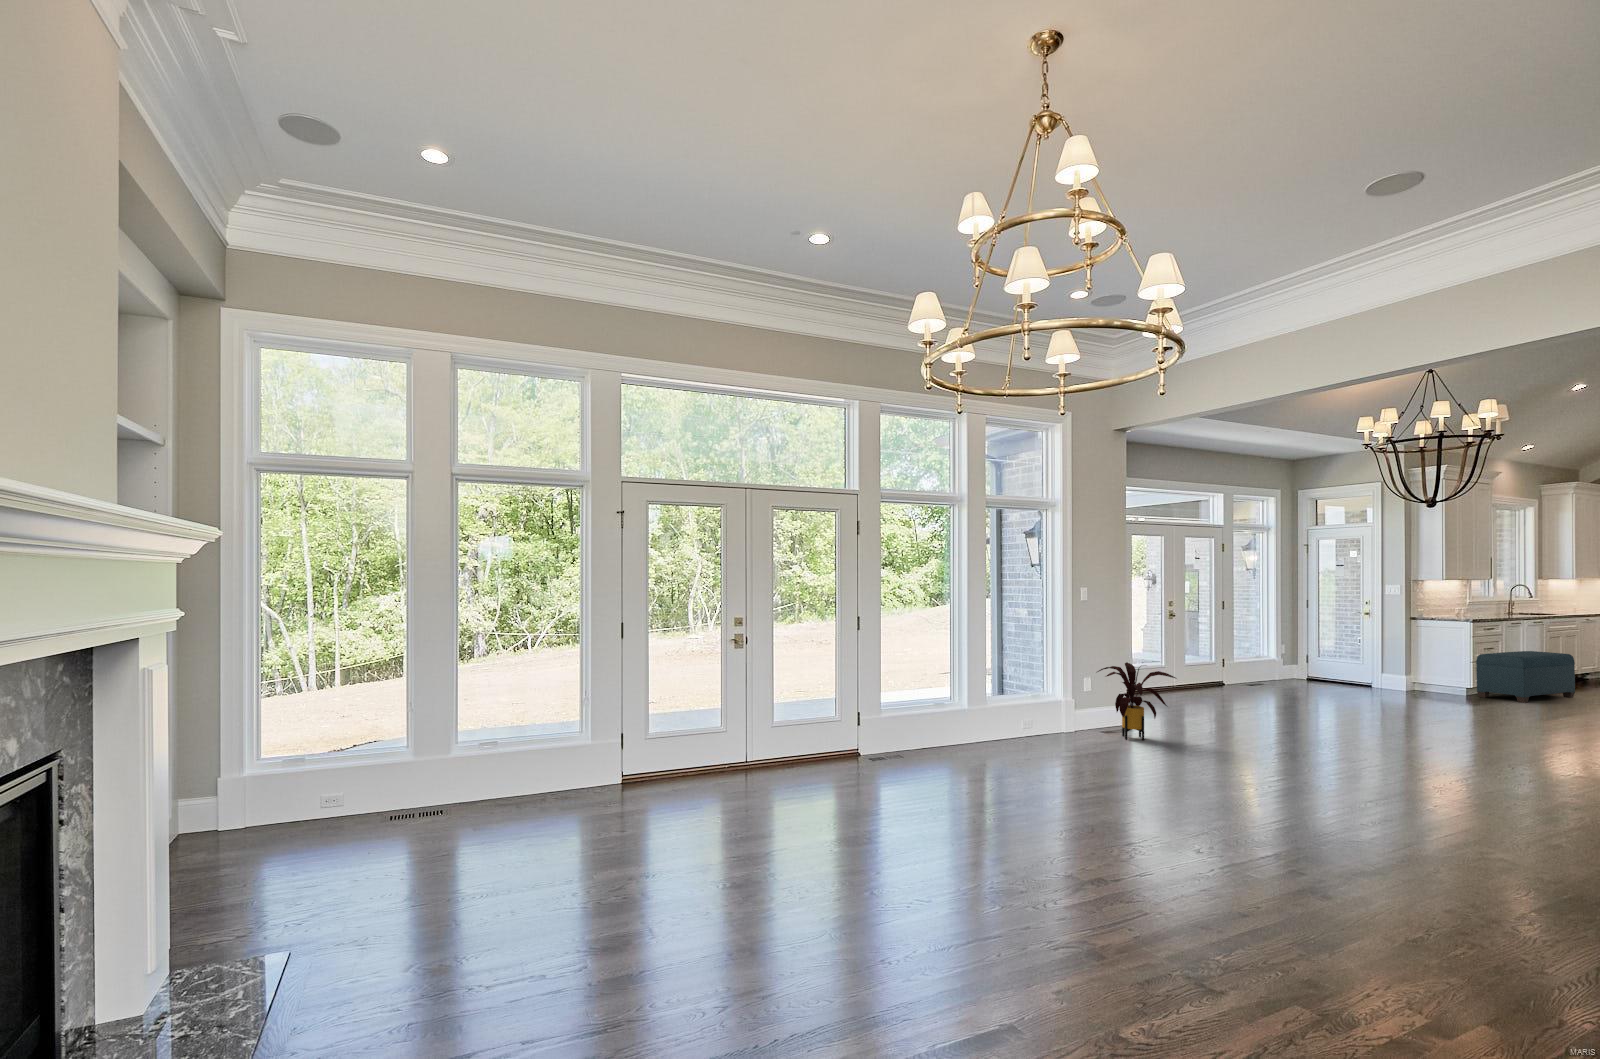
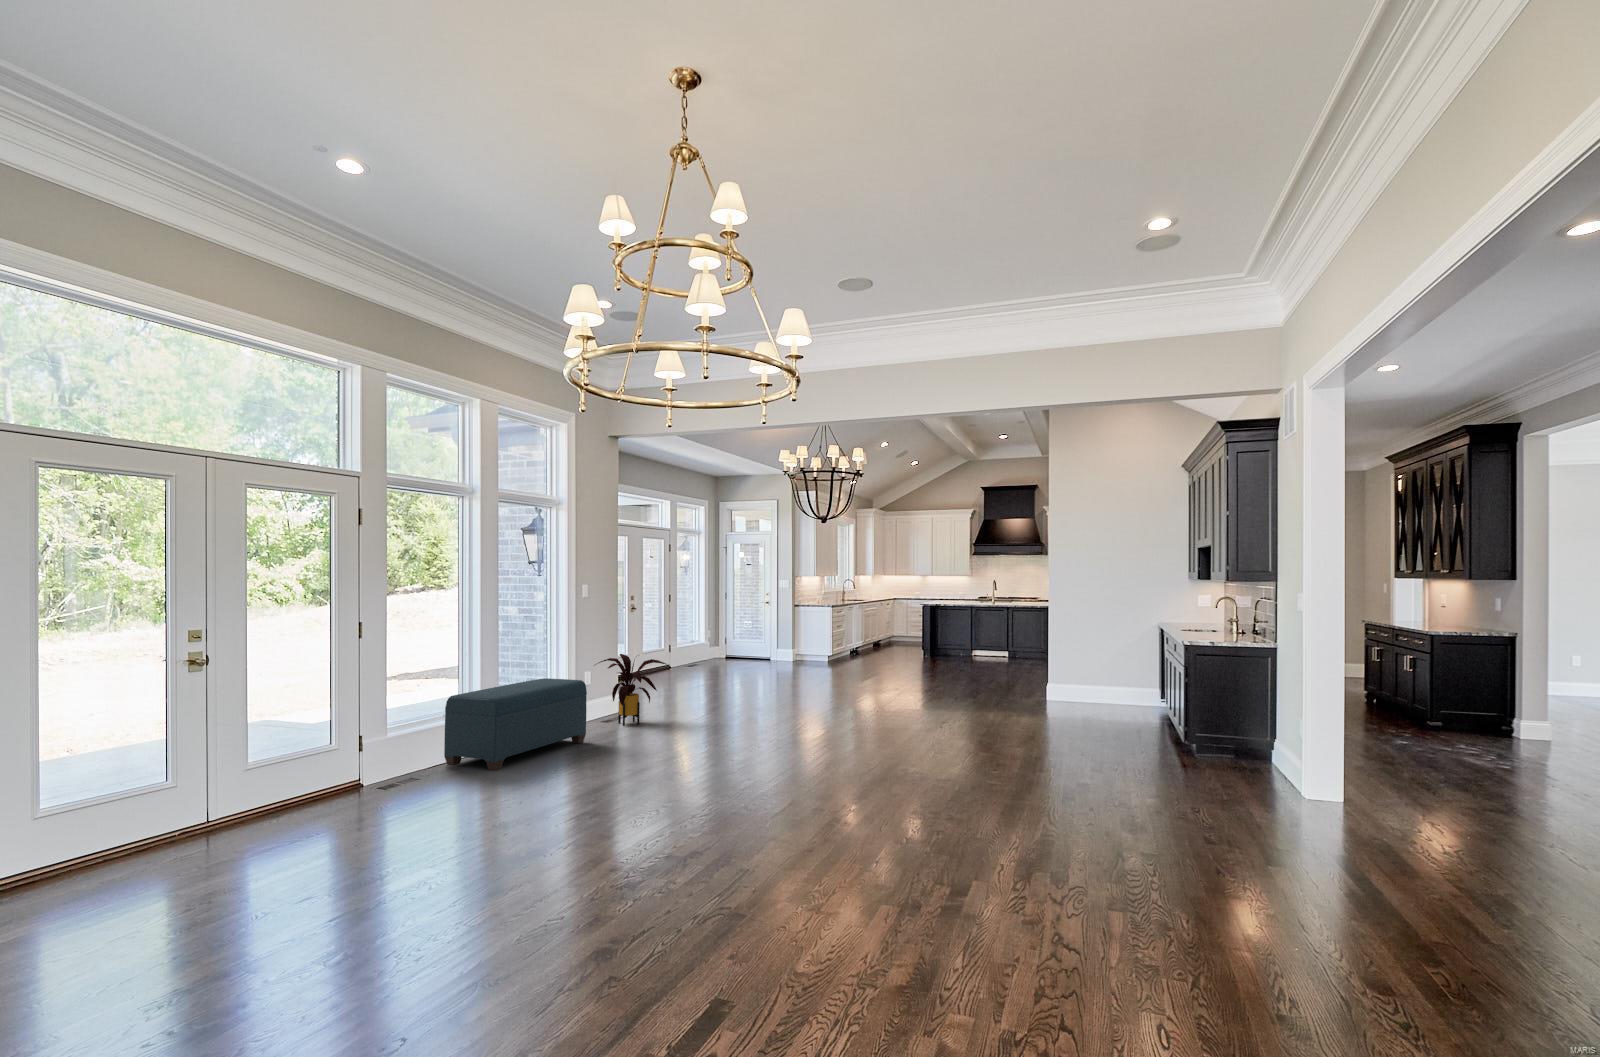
bench: present [1476,651,1575,703] -> present [444,678,587,771]

